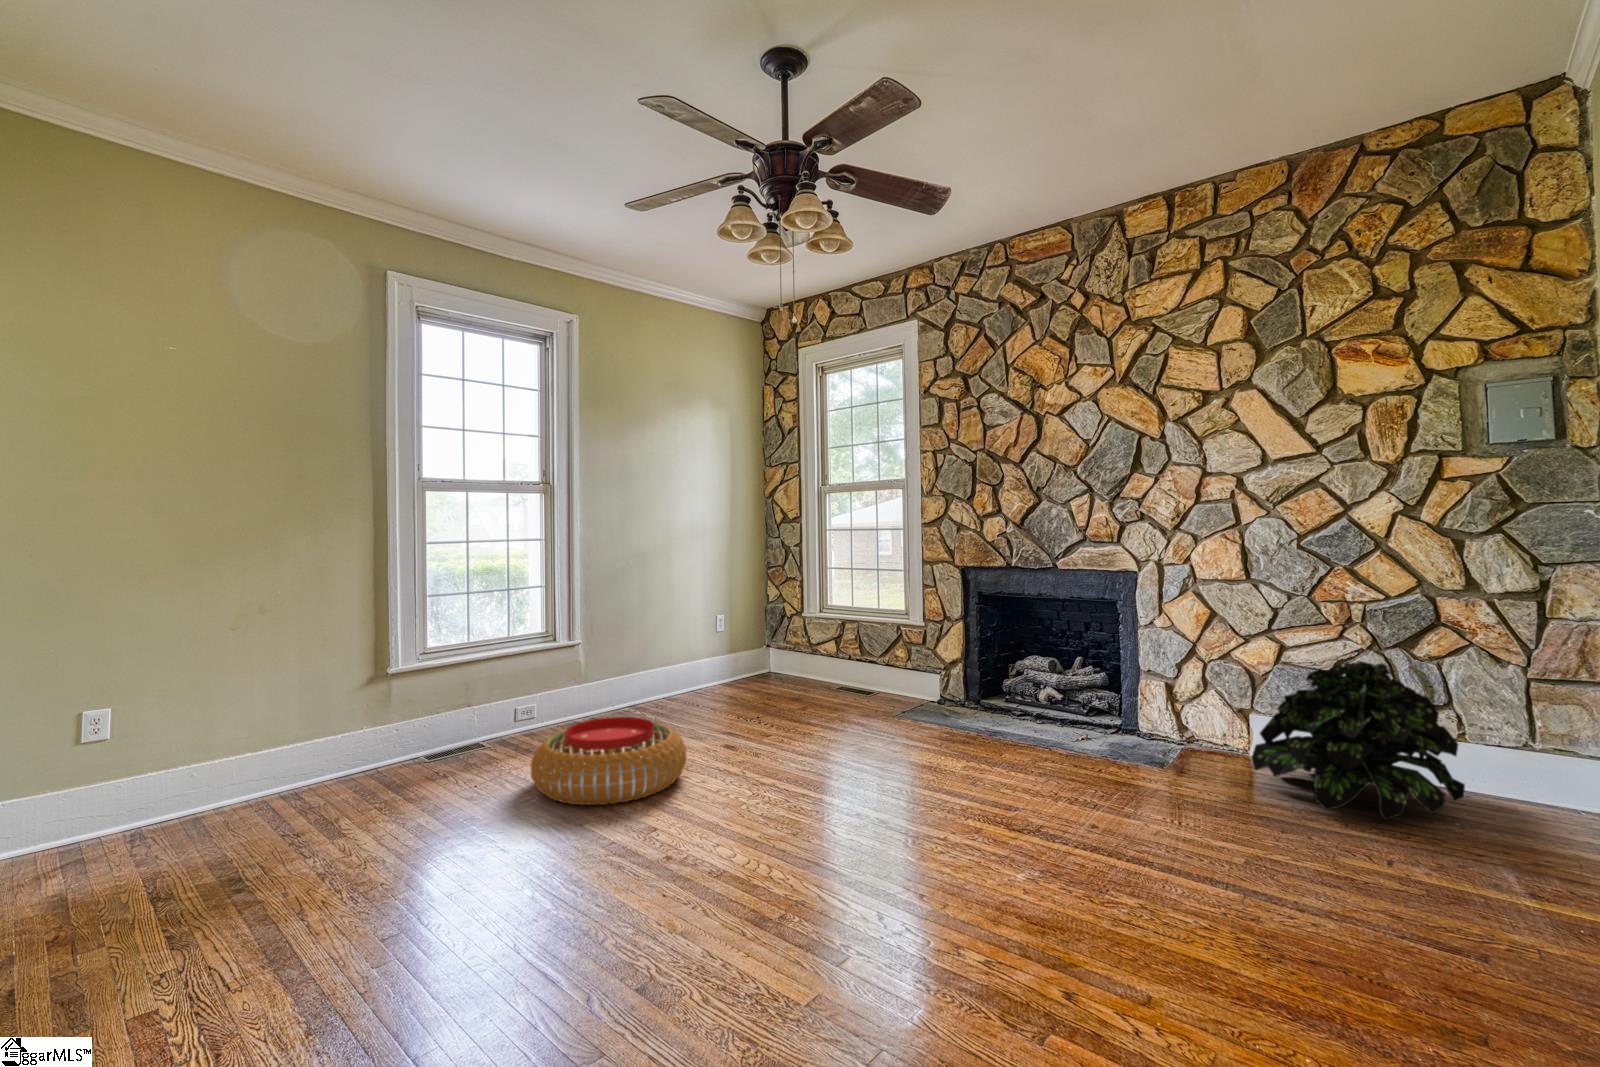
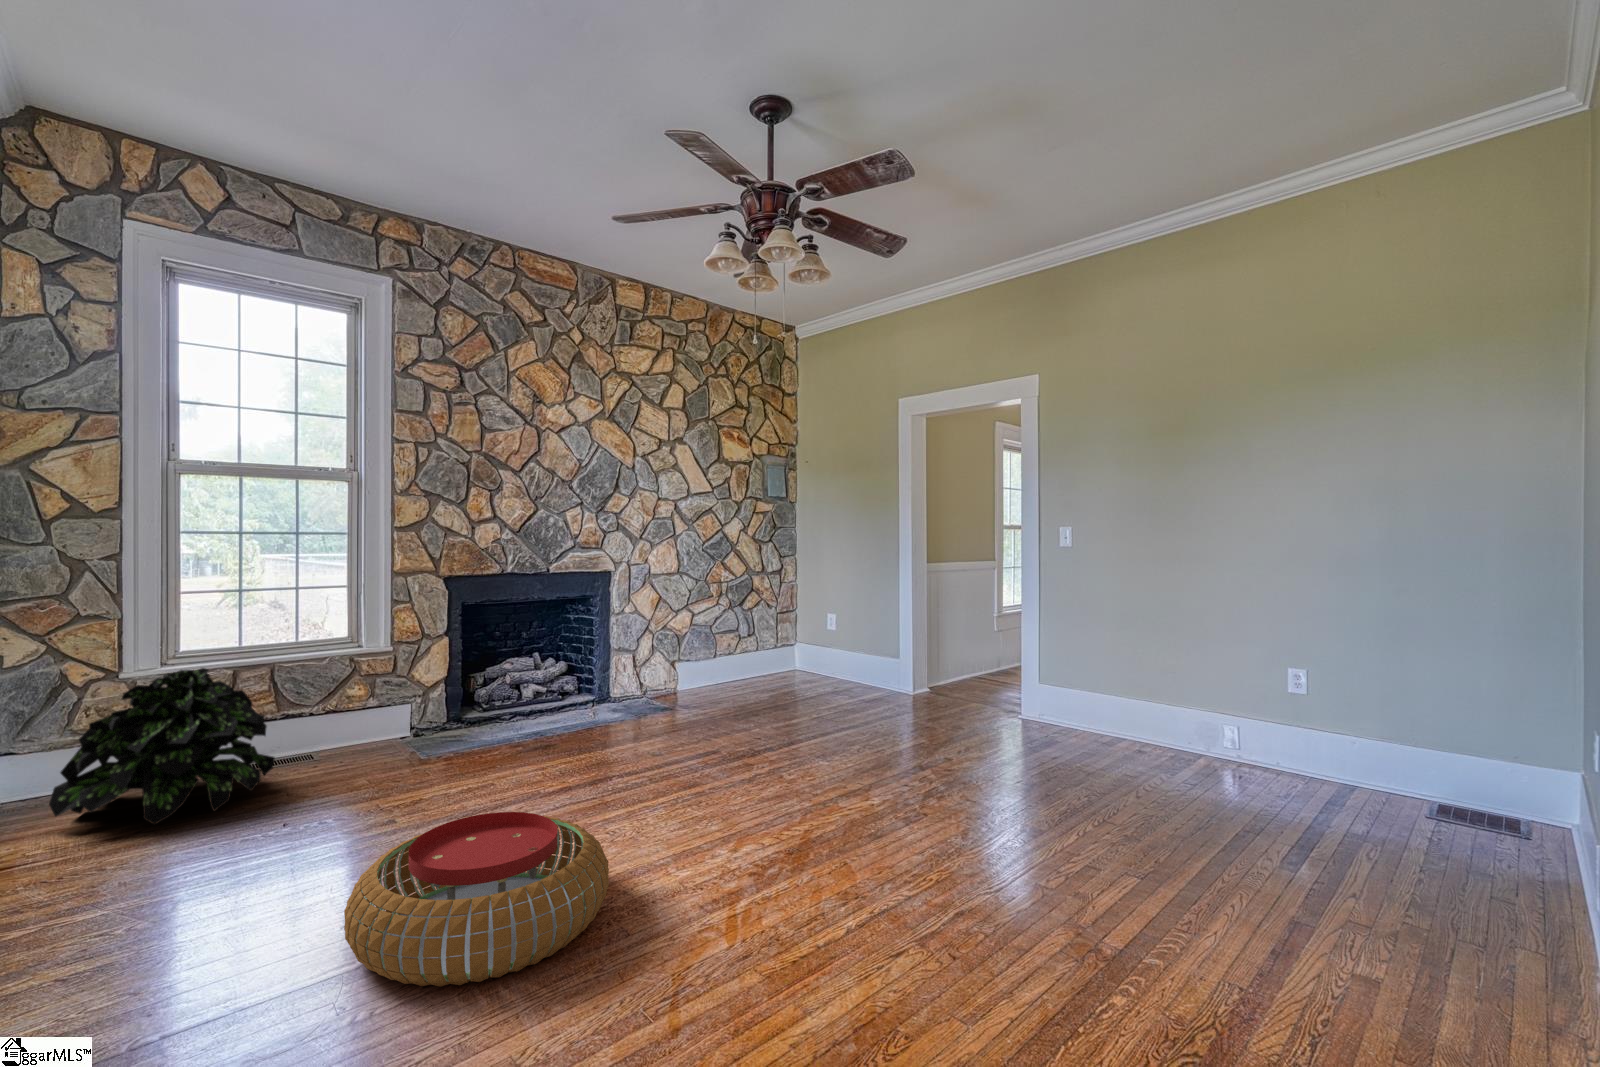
potted plant: present [1252,661,1465,820] -> present [49,668,274,825]

